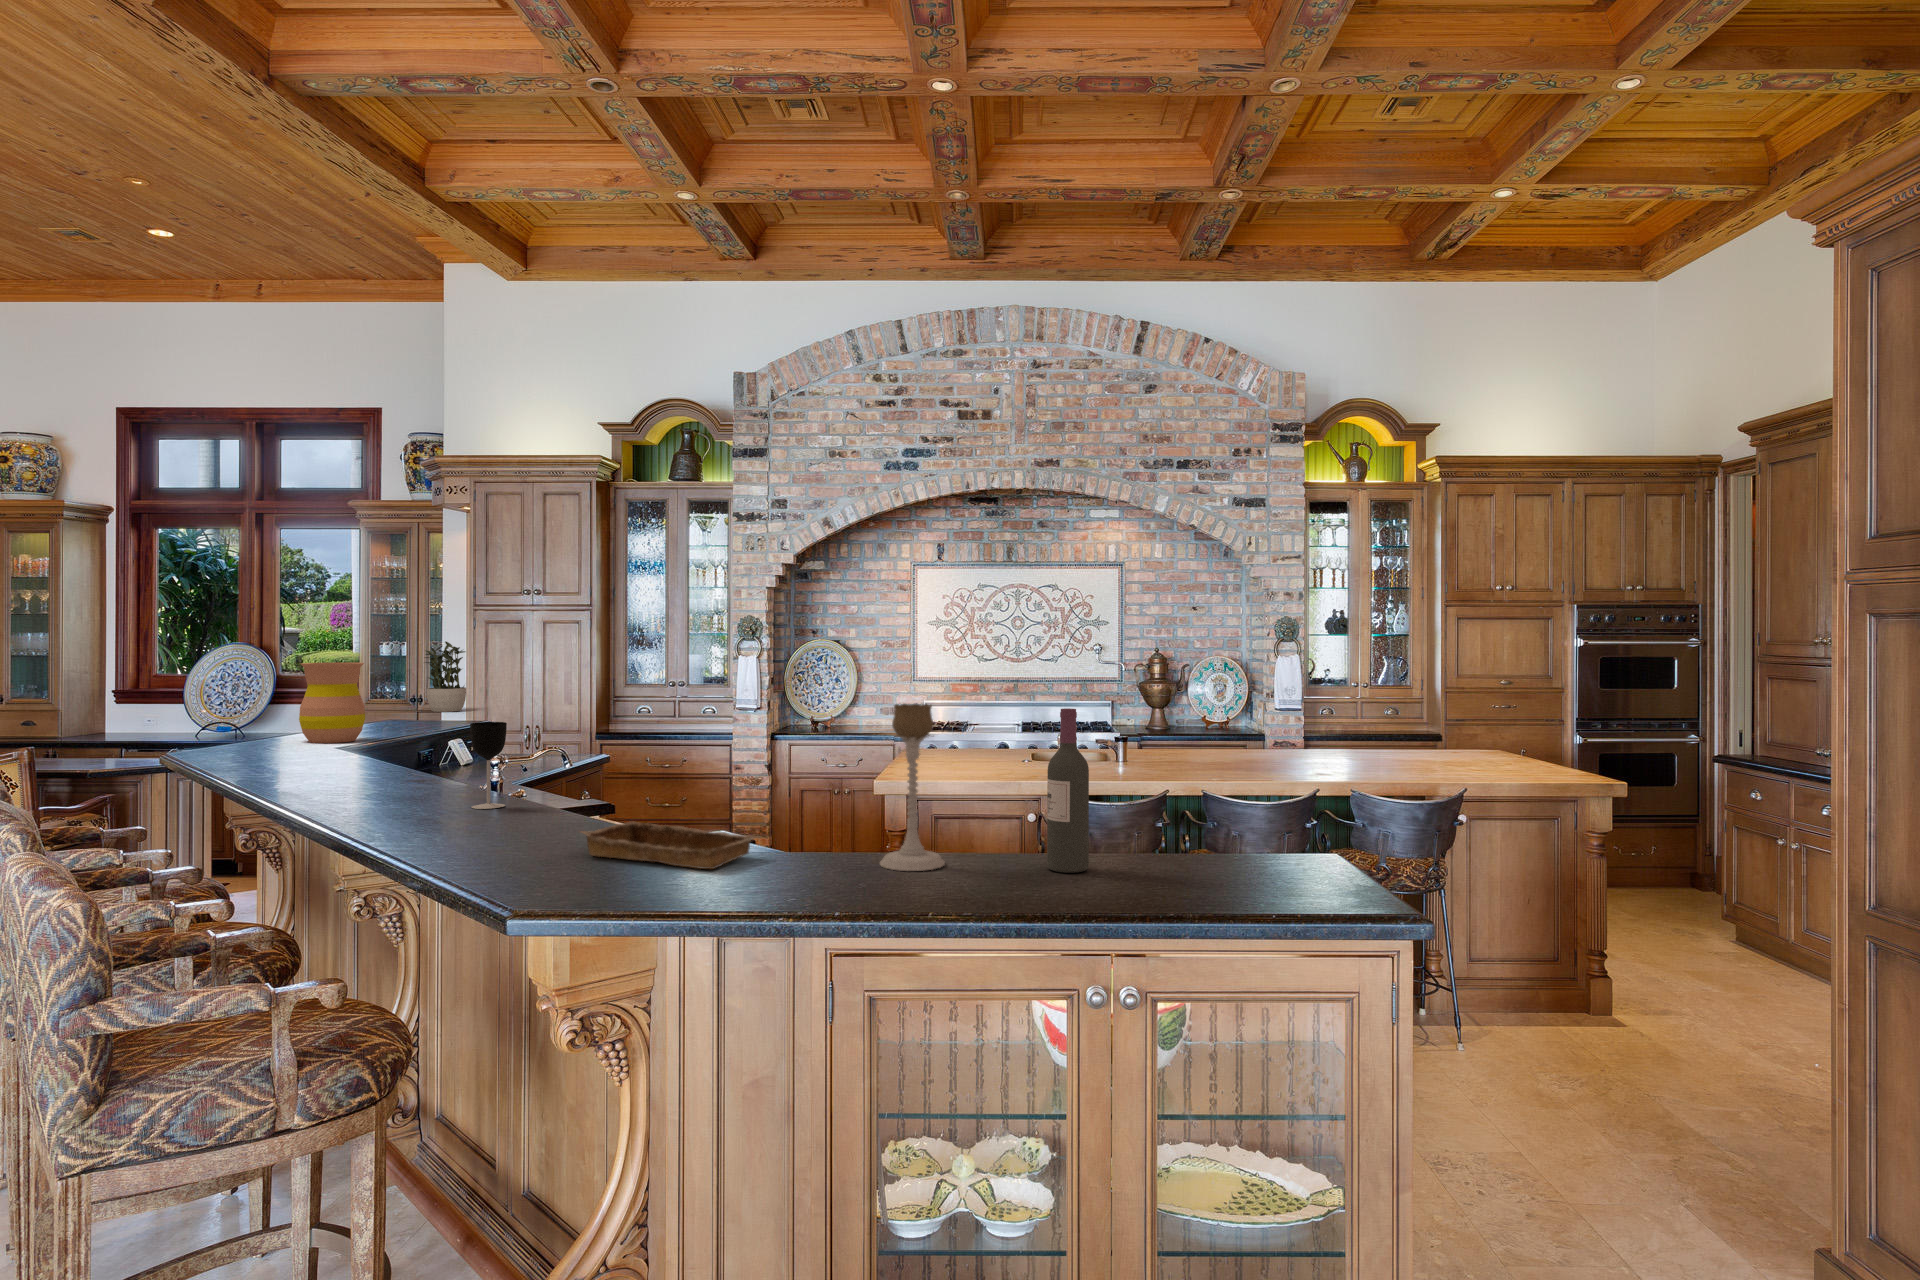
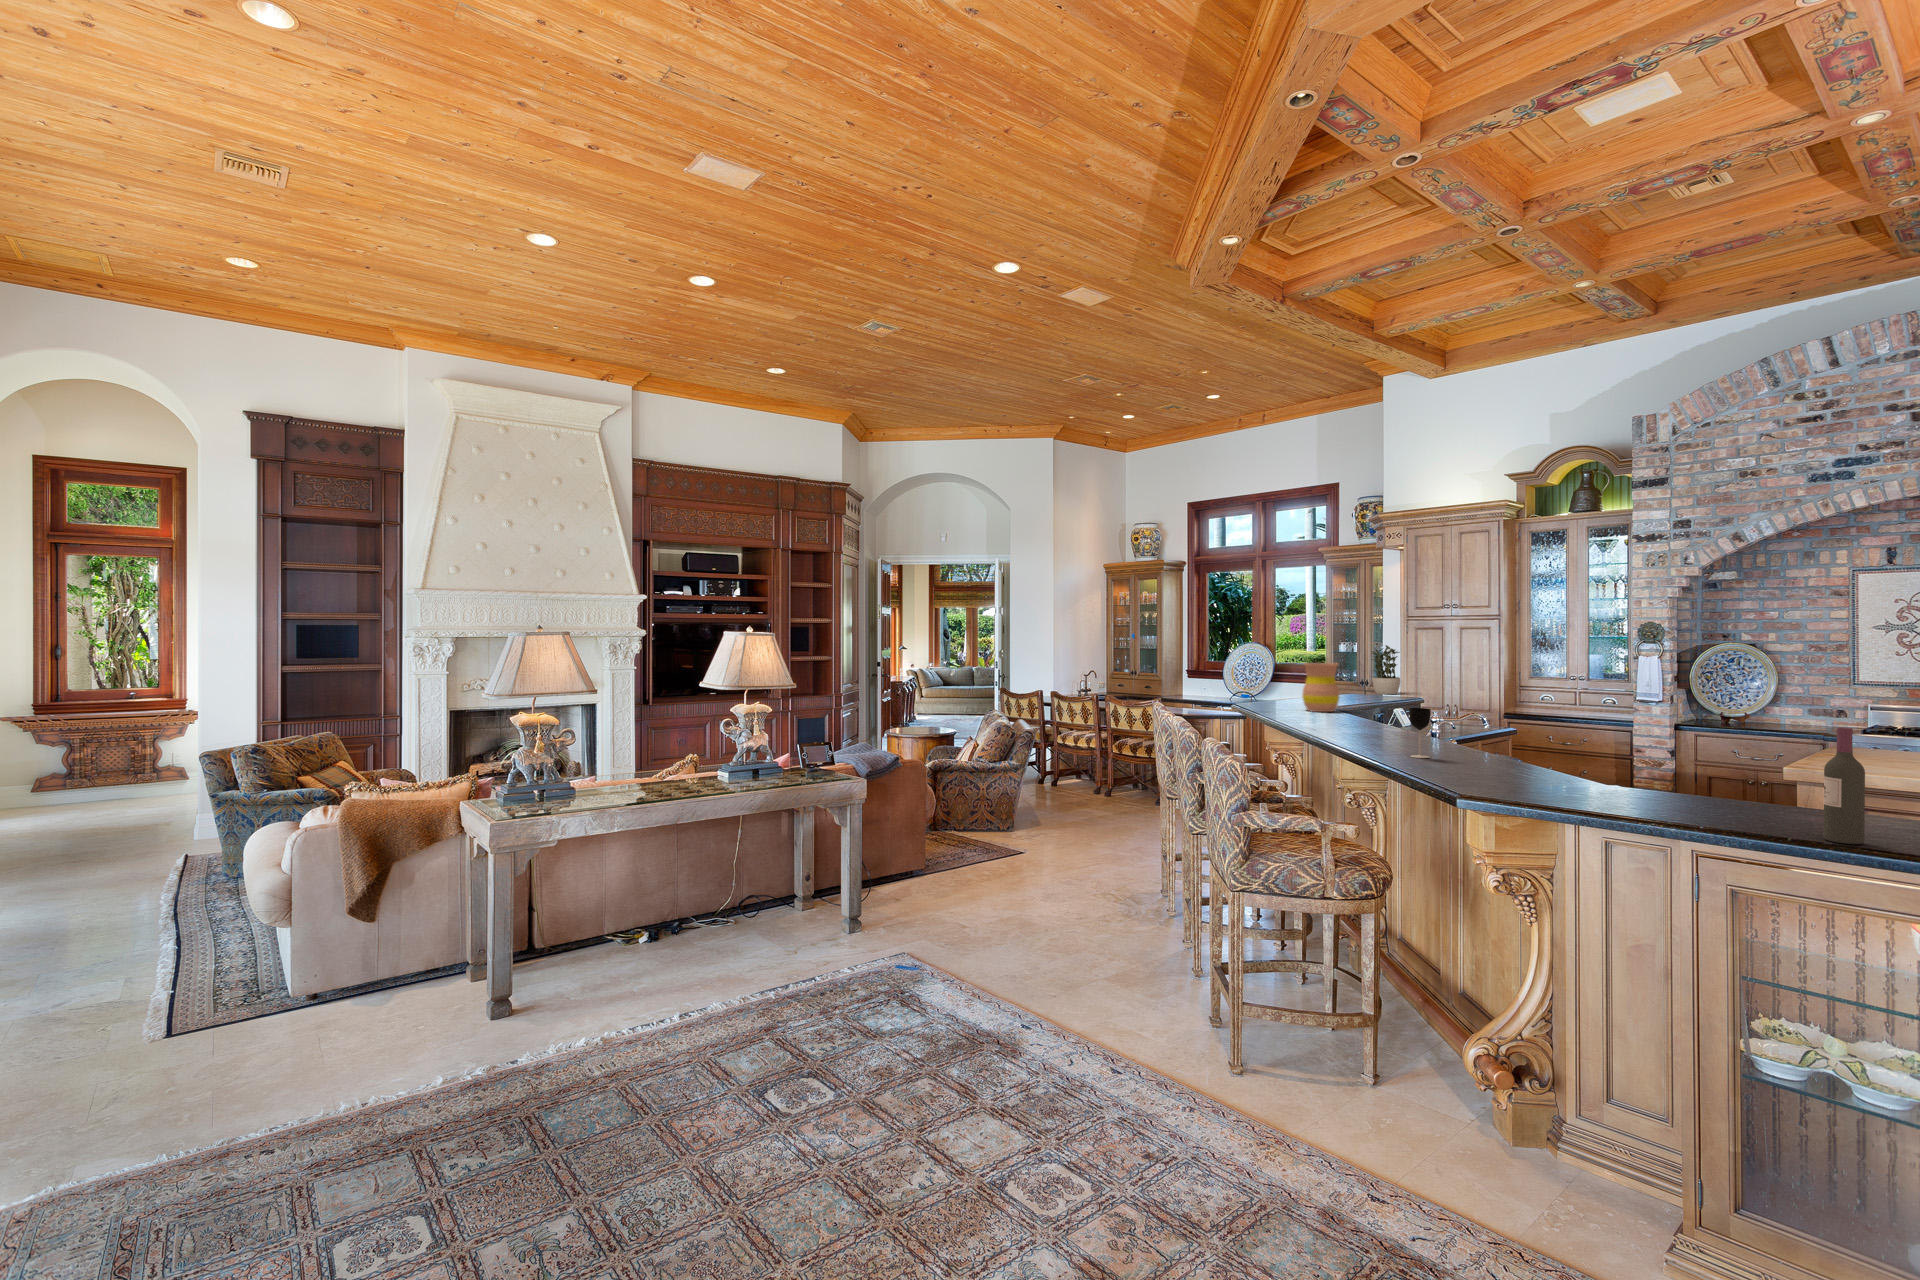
candle holder: present [880,703,945,871] -> none [1676,716,1732,825]
tray: present [582,821,758,869] -> none [1471,772,1591,802]

